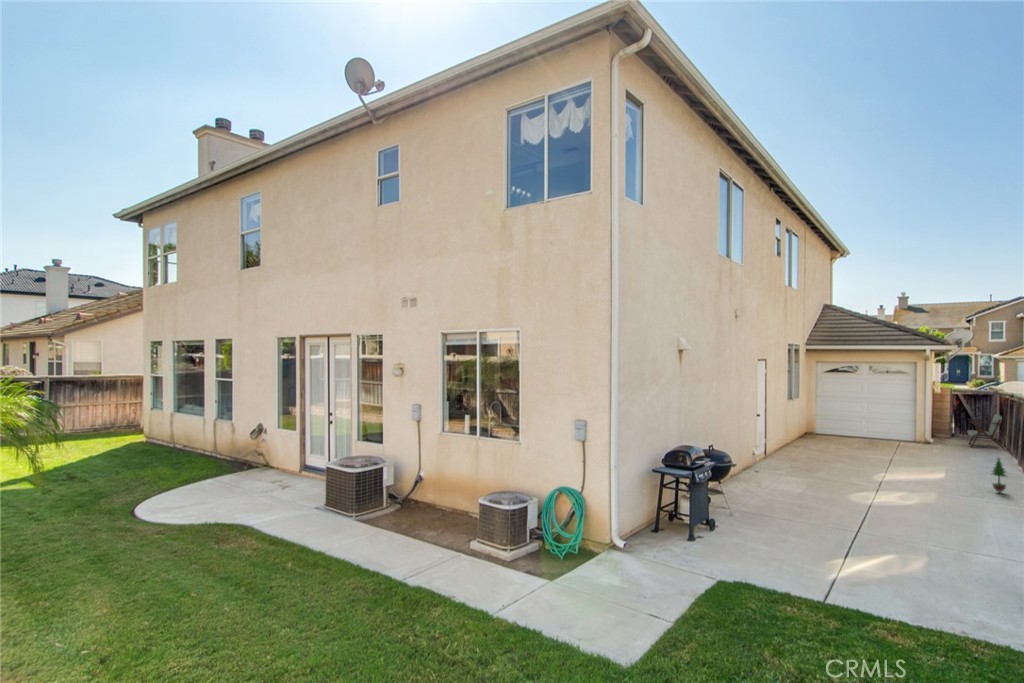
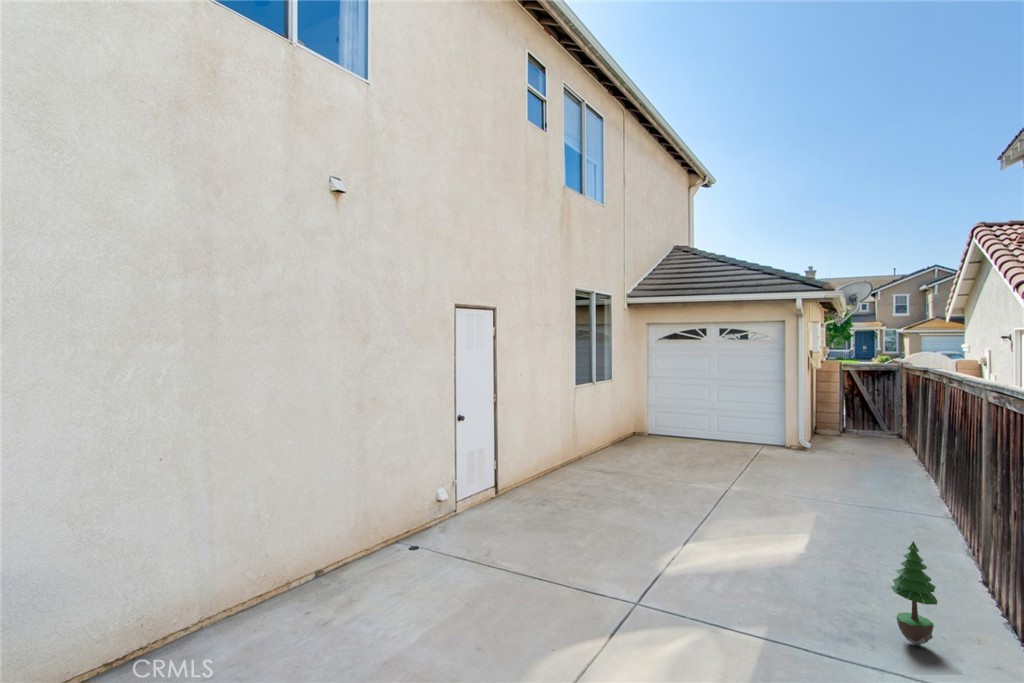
lounge chair: present [967,414,1006,451] -> none [860,399,919,461]

